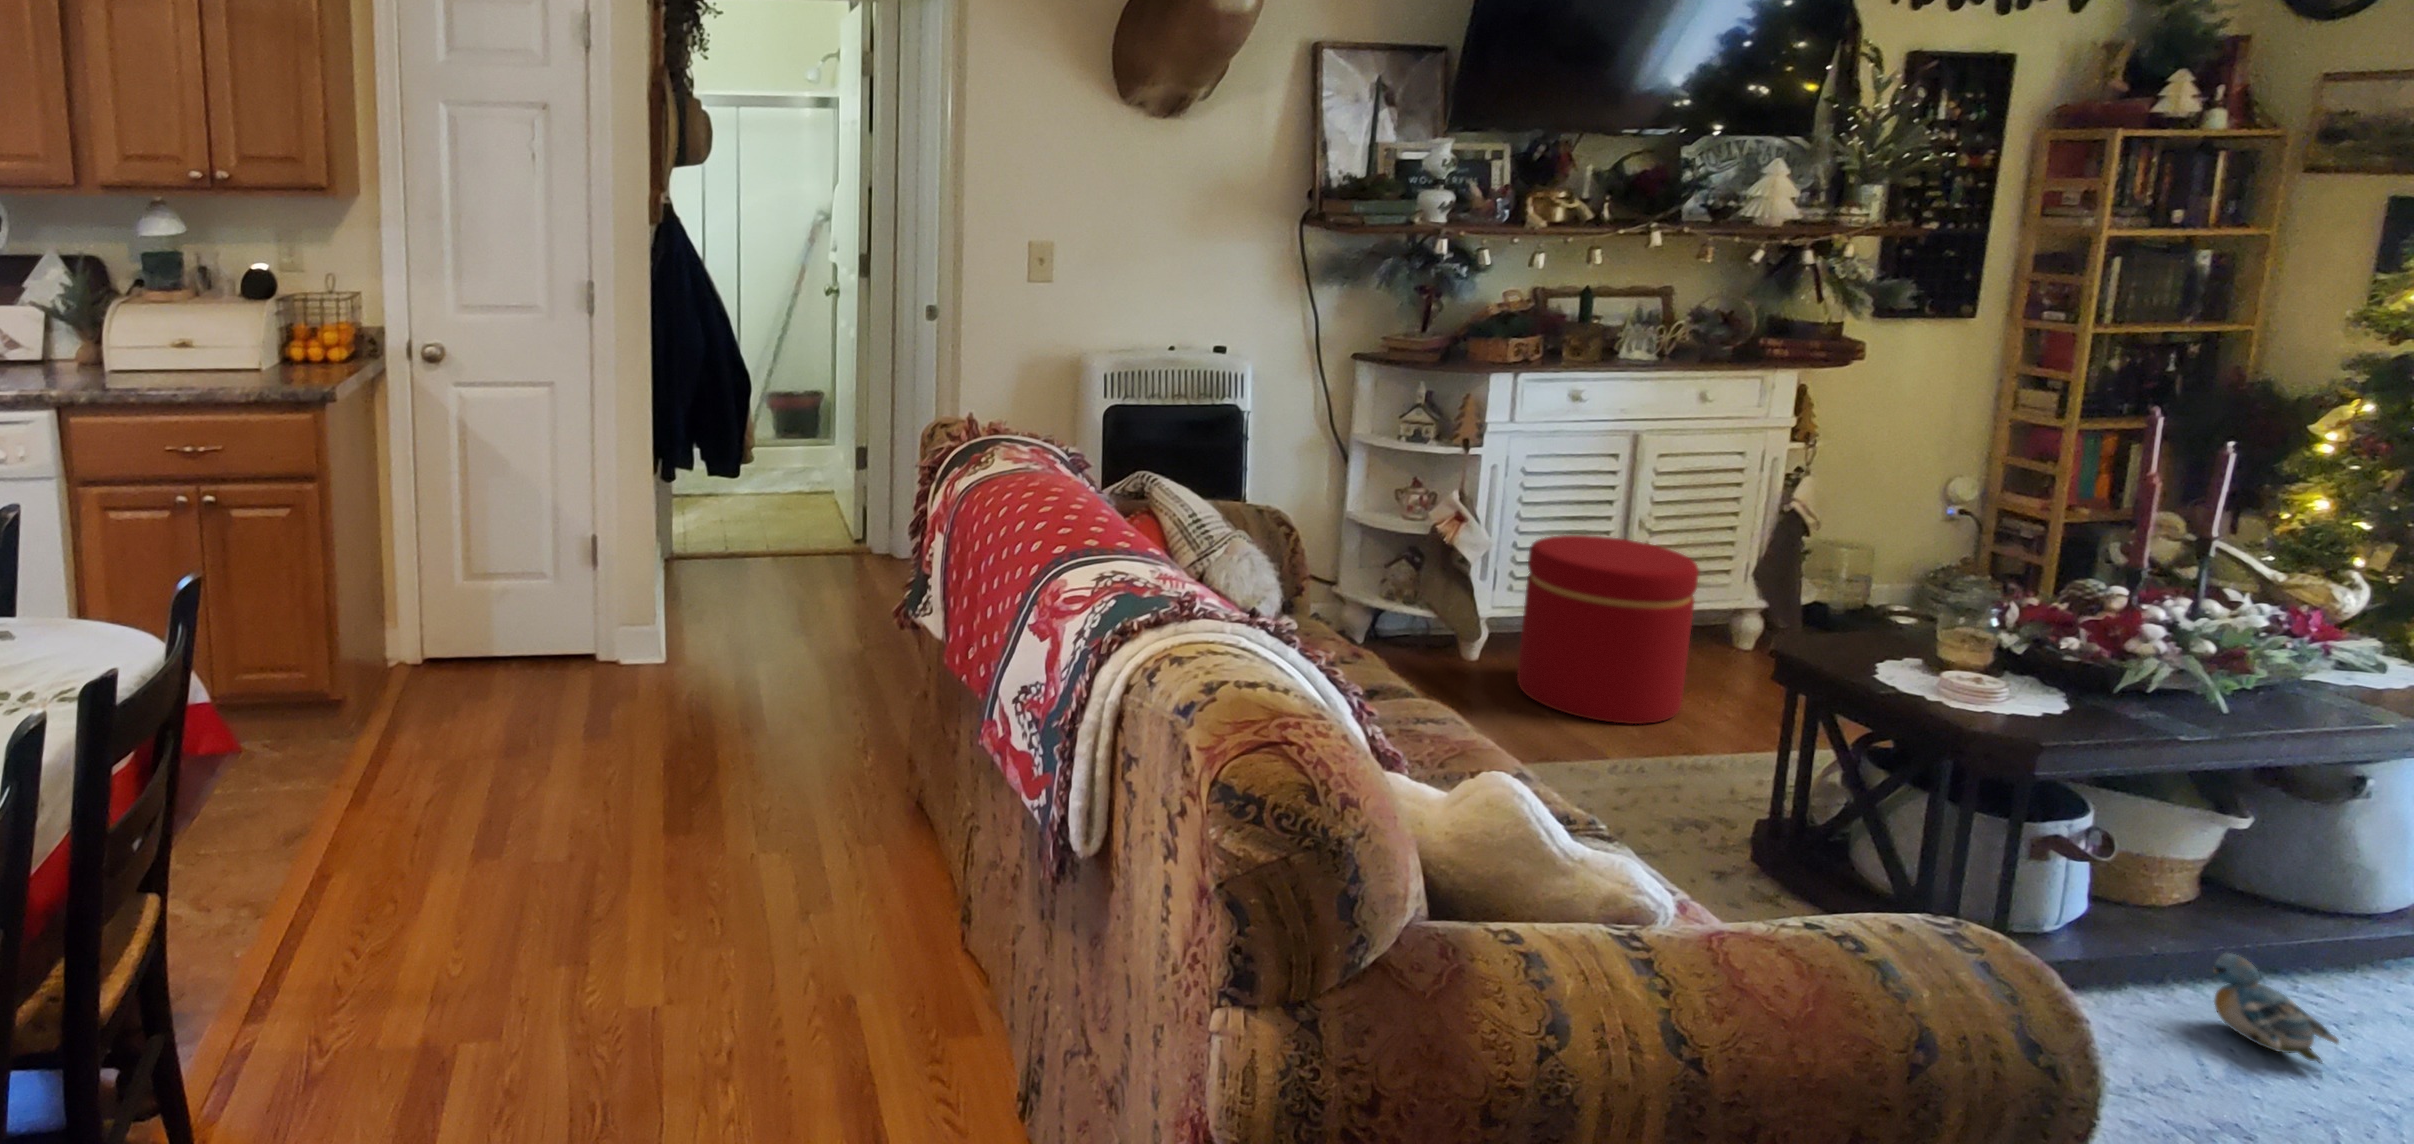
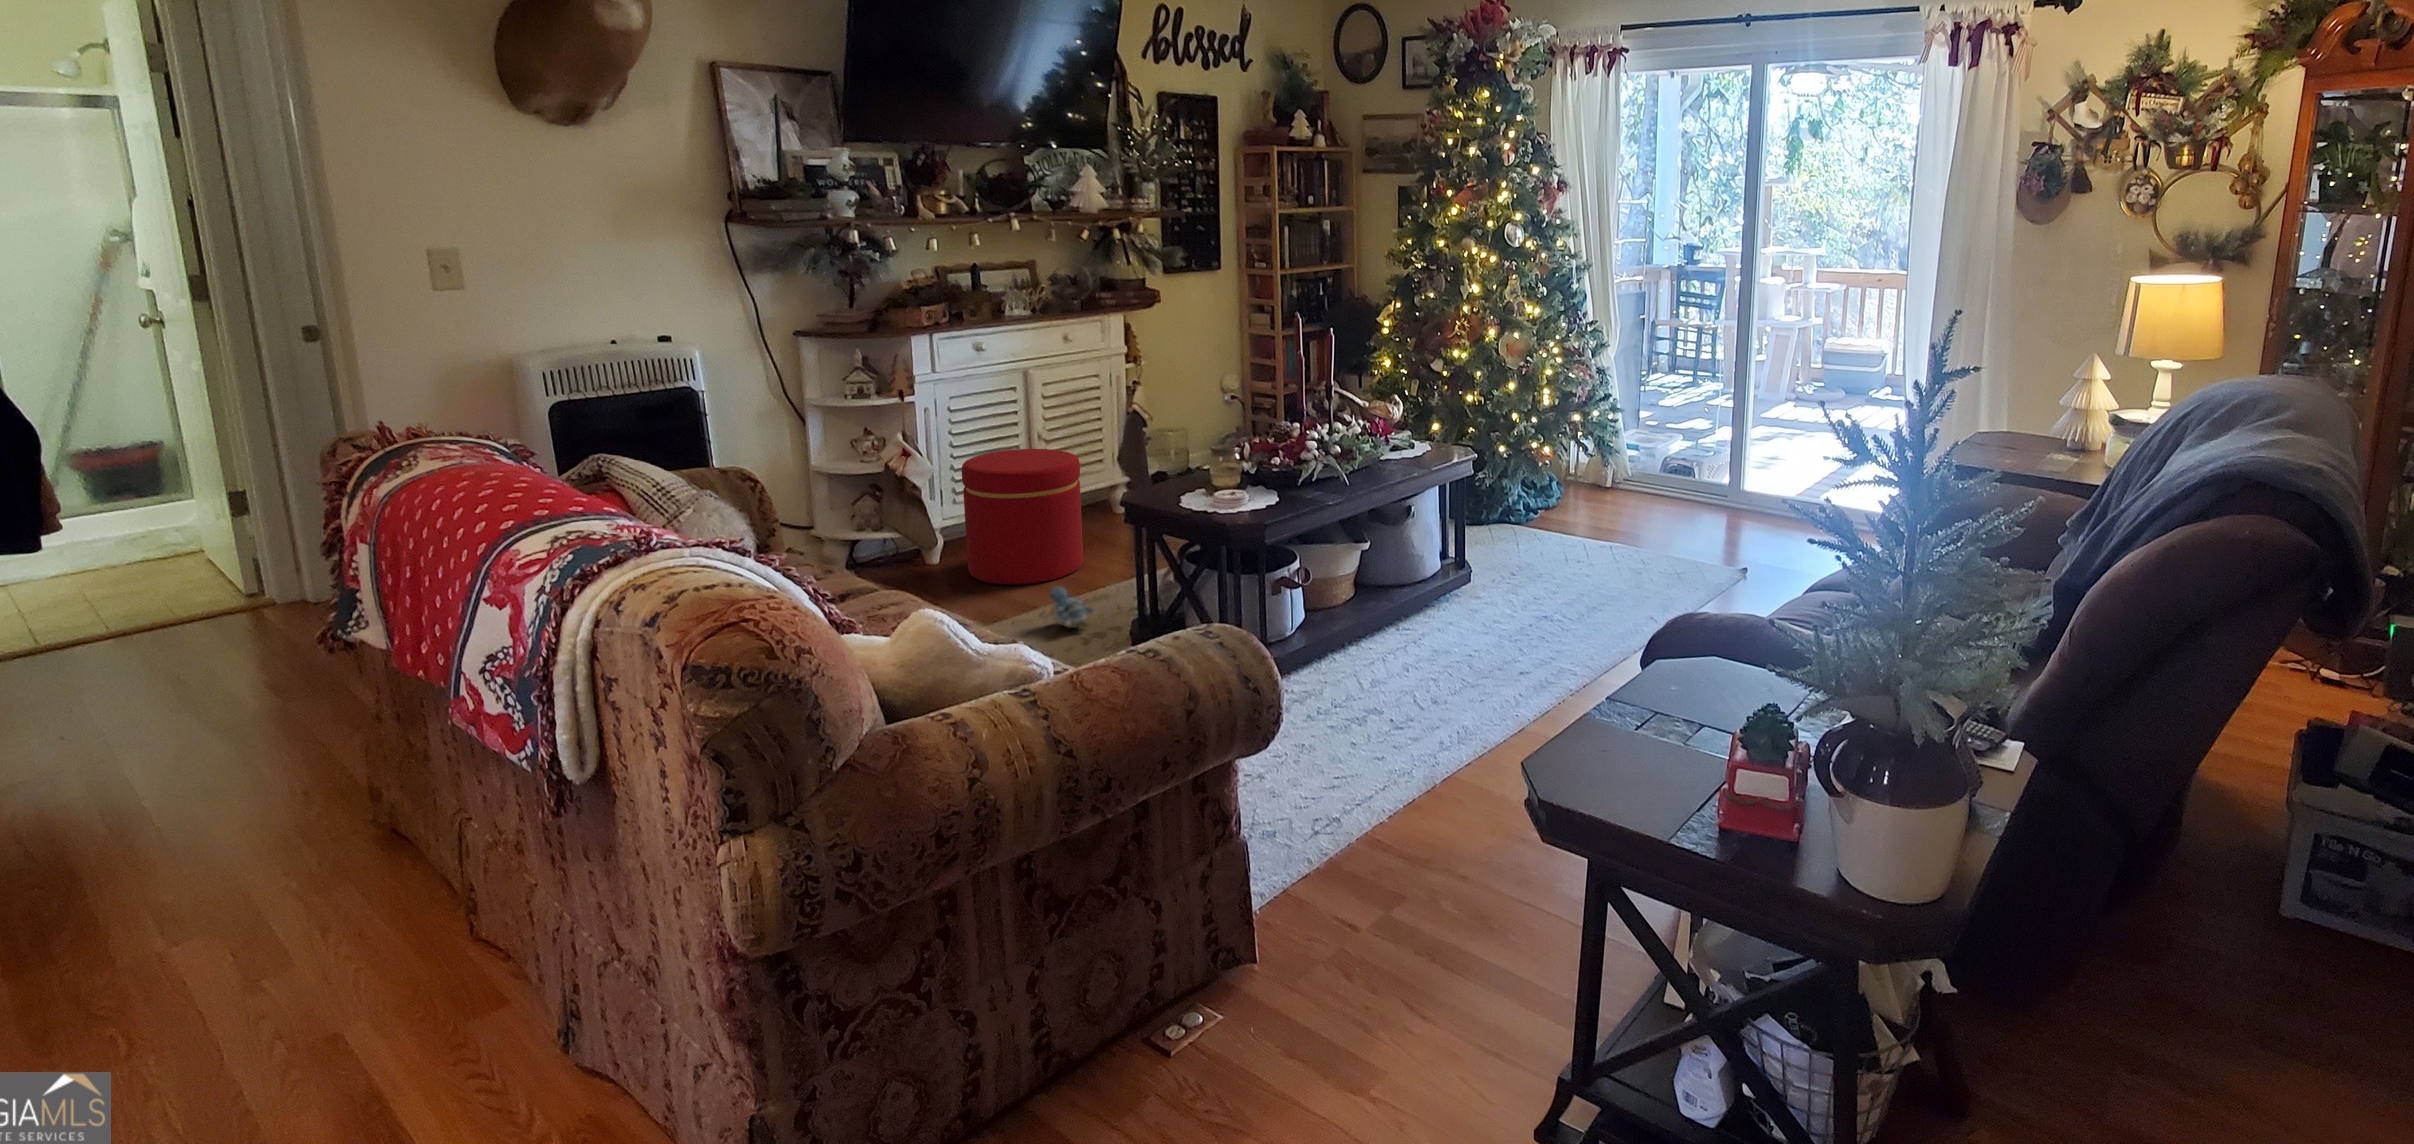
plush toy: present [2213,953,2339,1063] -> present [1051,586,1096,628]

